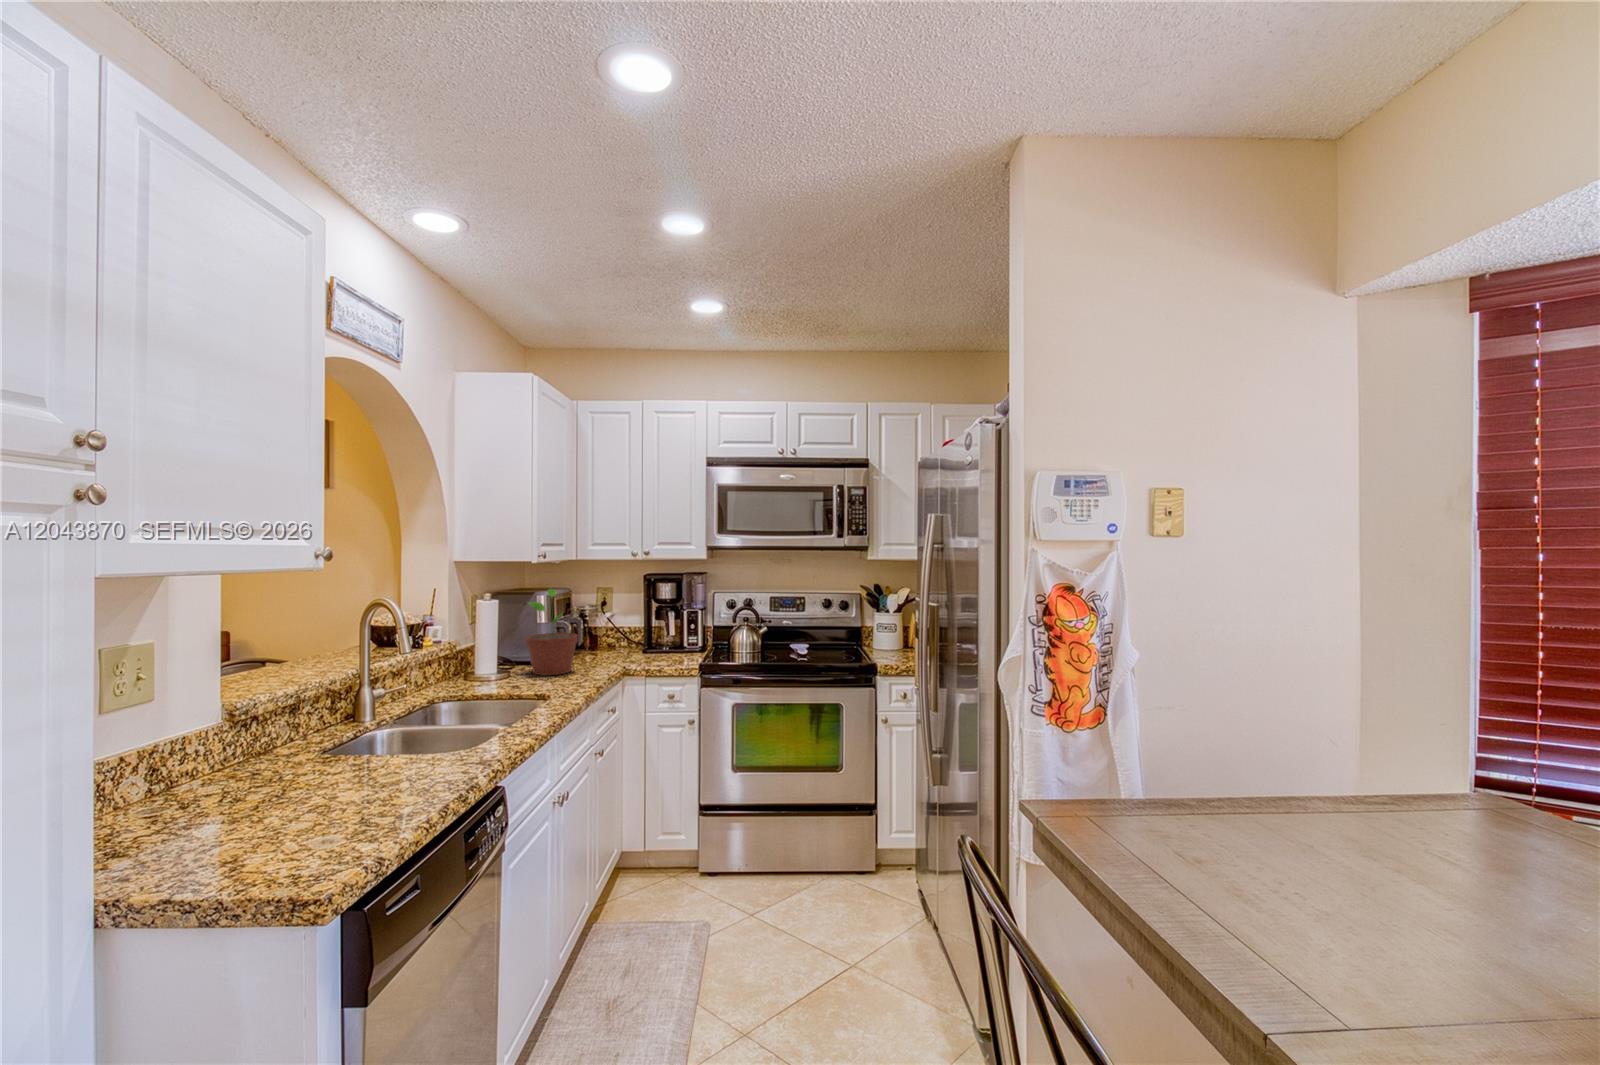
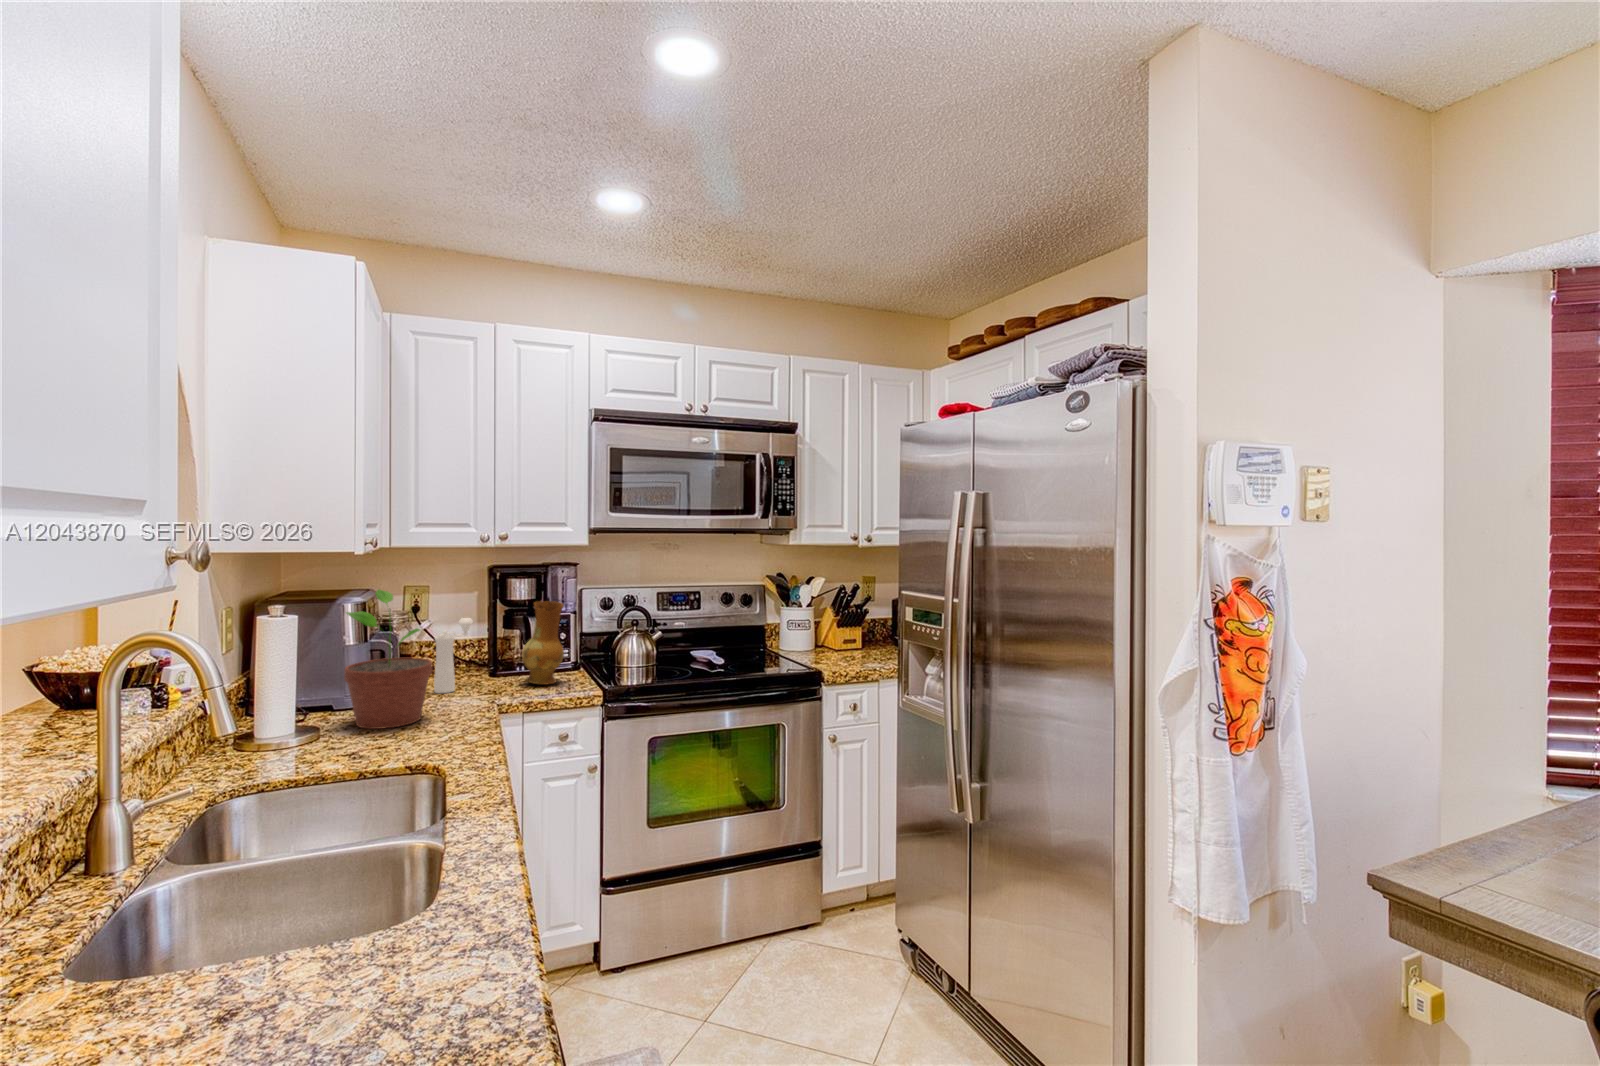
ceramic jug: none [654,600,682,659] -> present [522,601,564,685]
pepper mill: none [597,610,626,660] -> present [434,618,473,693]

